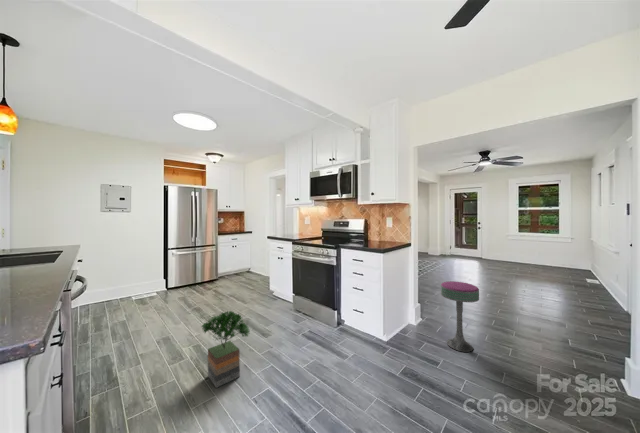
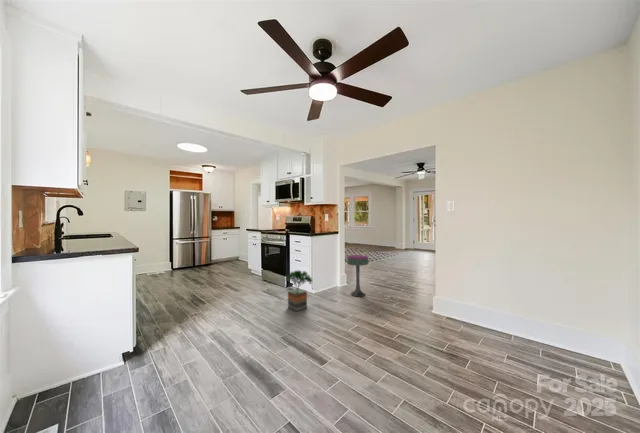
potted tree: present [202,311,249,388] -> present [285,271,312,311]

